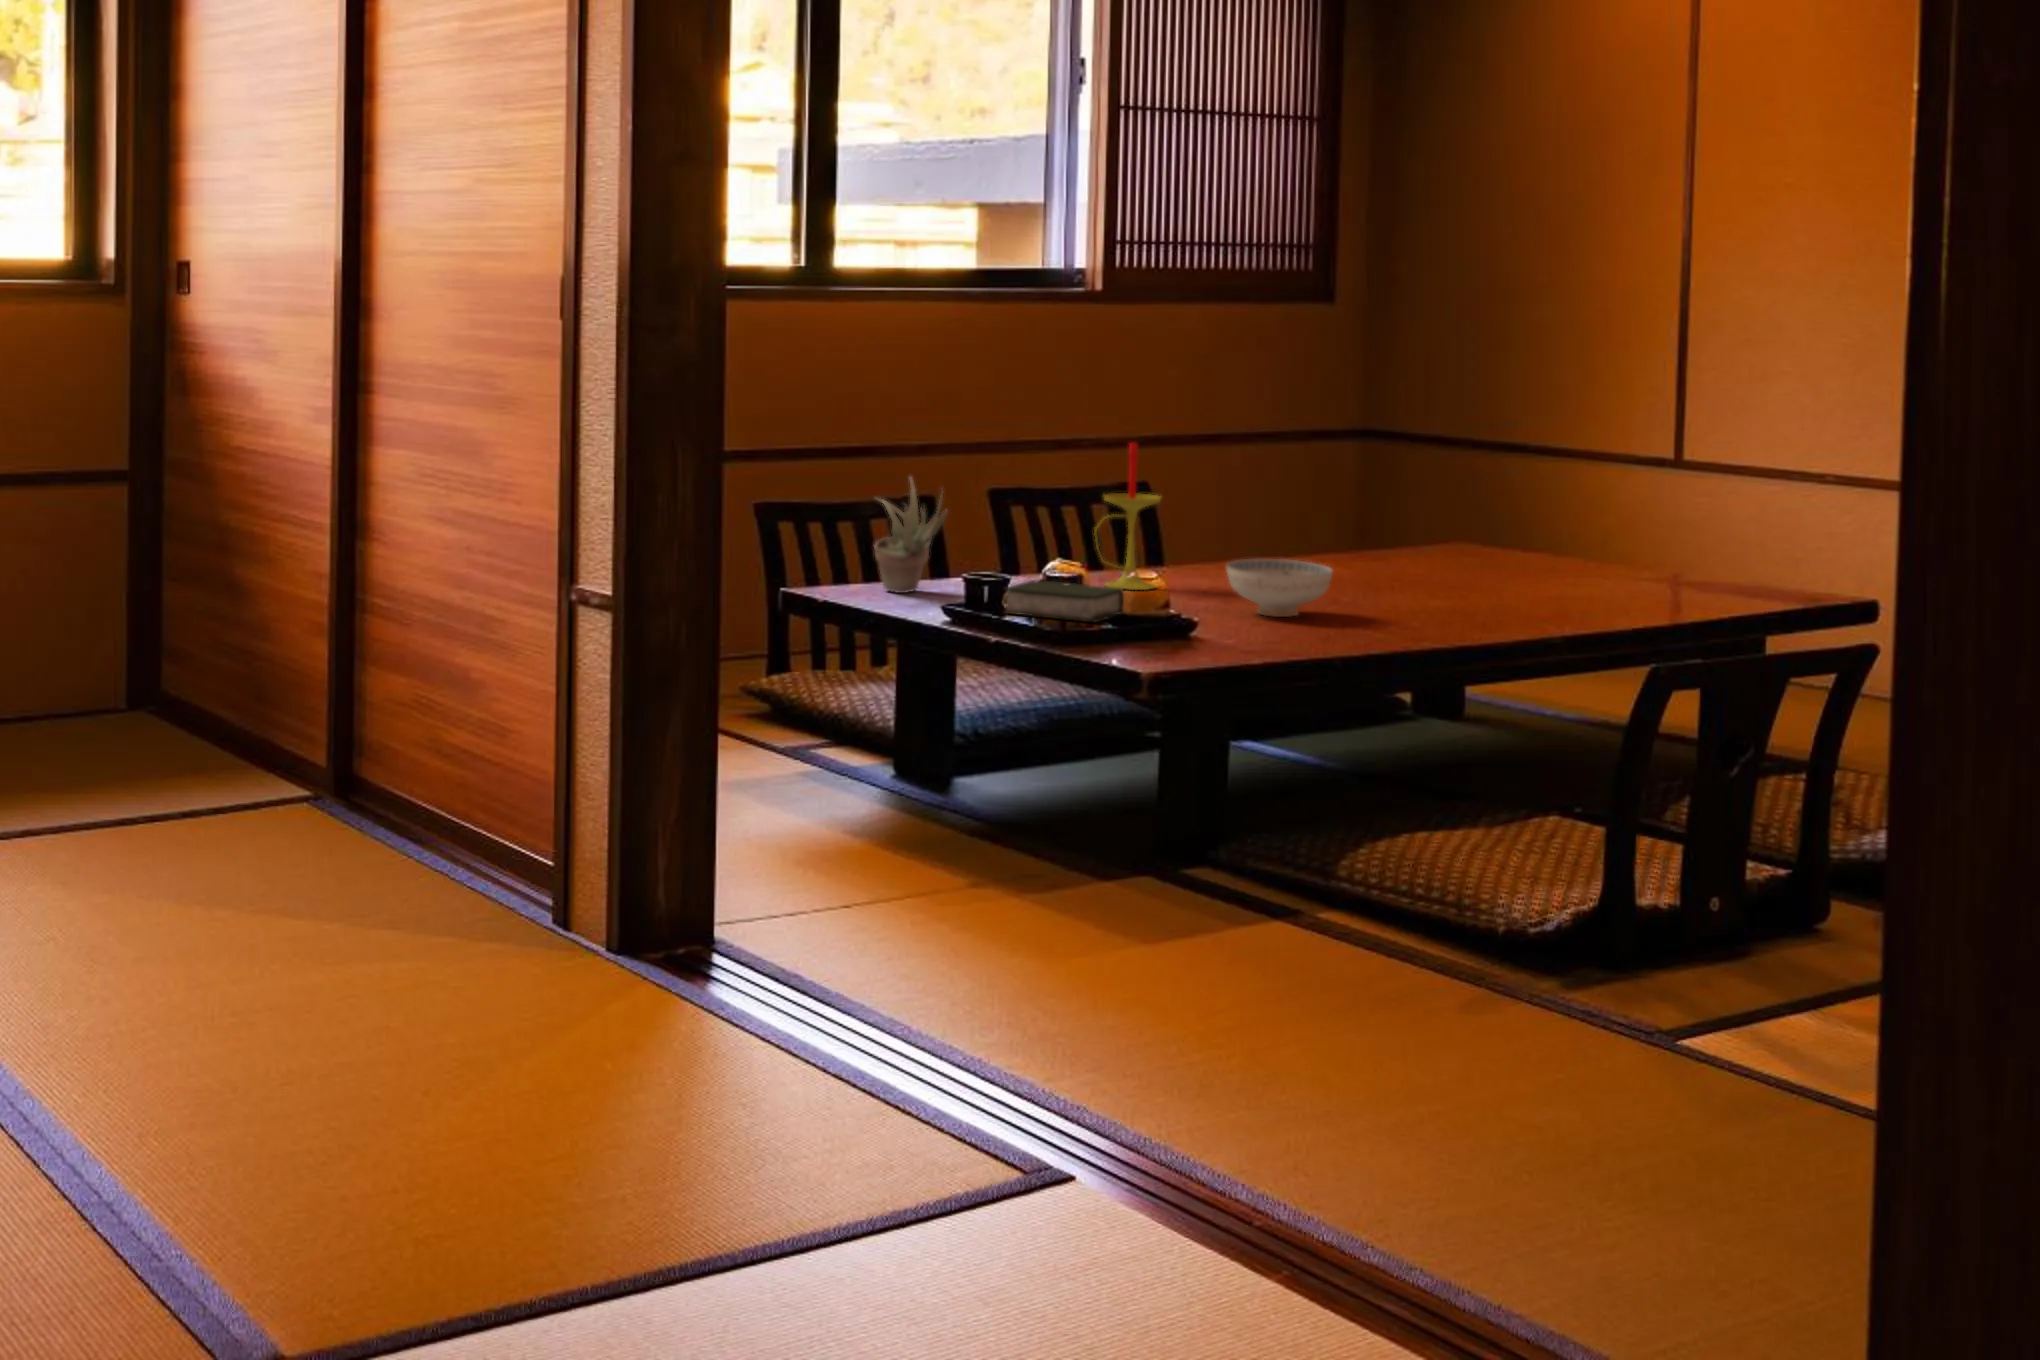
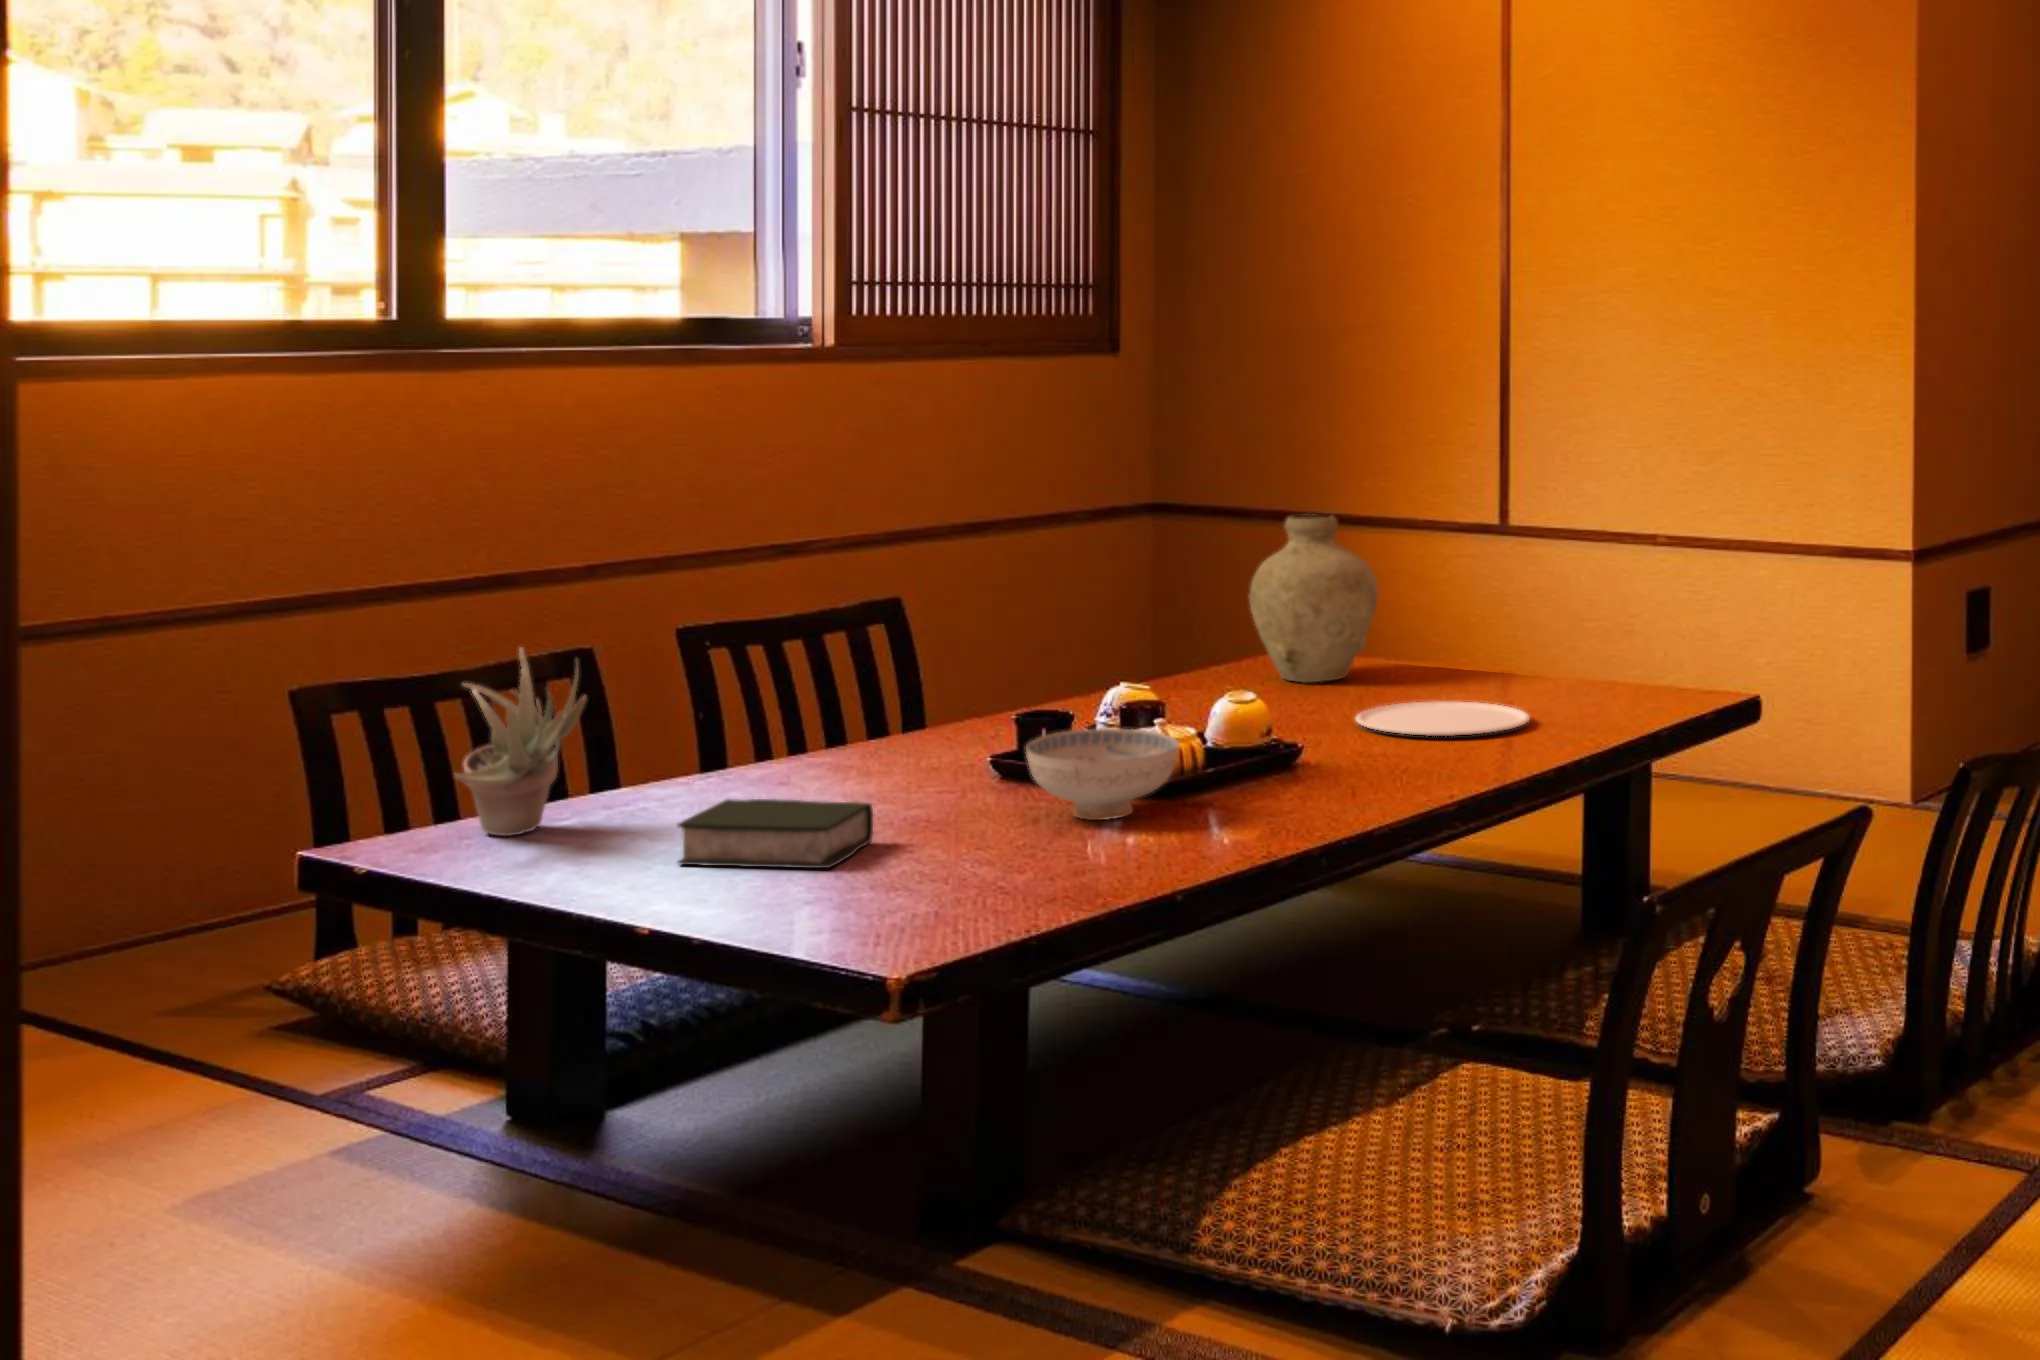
vase: none [1413,431,1519,560] -> present [1249,514,1378,683]
candle: present [1095,443,1161,590] -> none [825,560,926,787]
plate: none [1483,575,1628,596] -> present [1356,701,1530,736]

